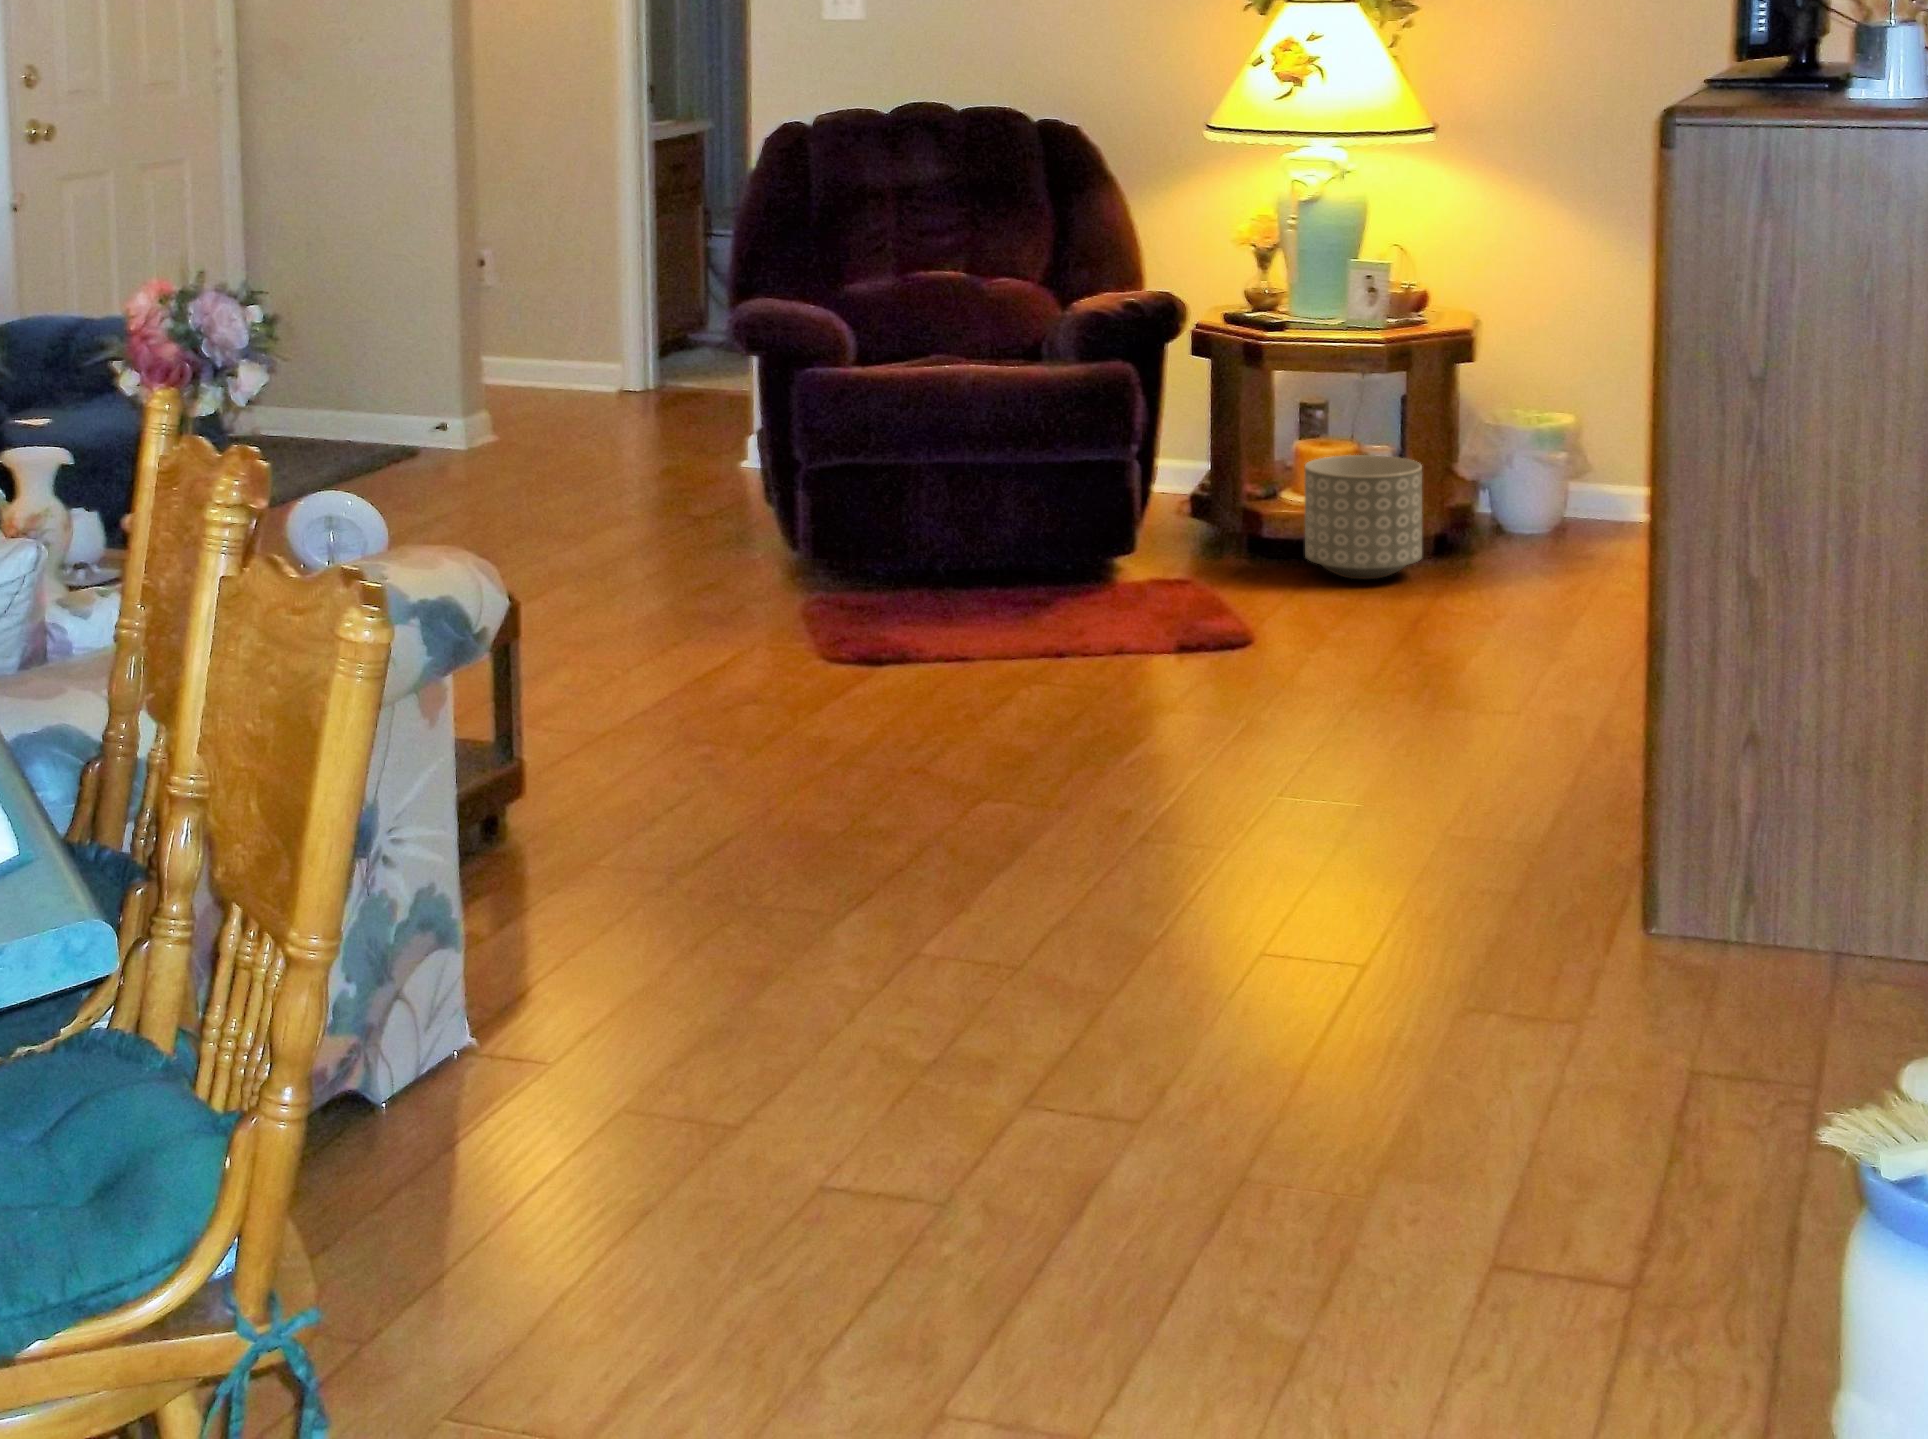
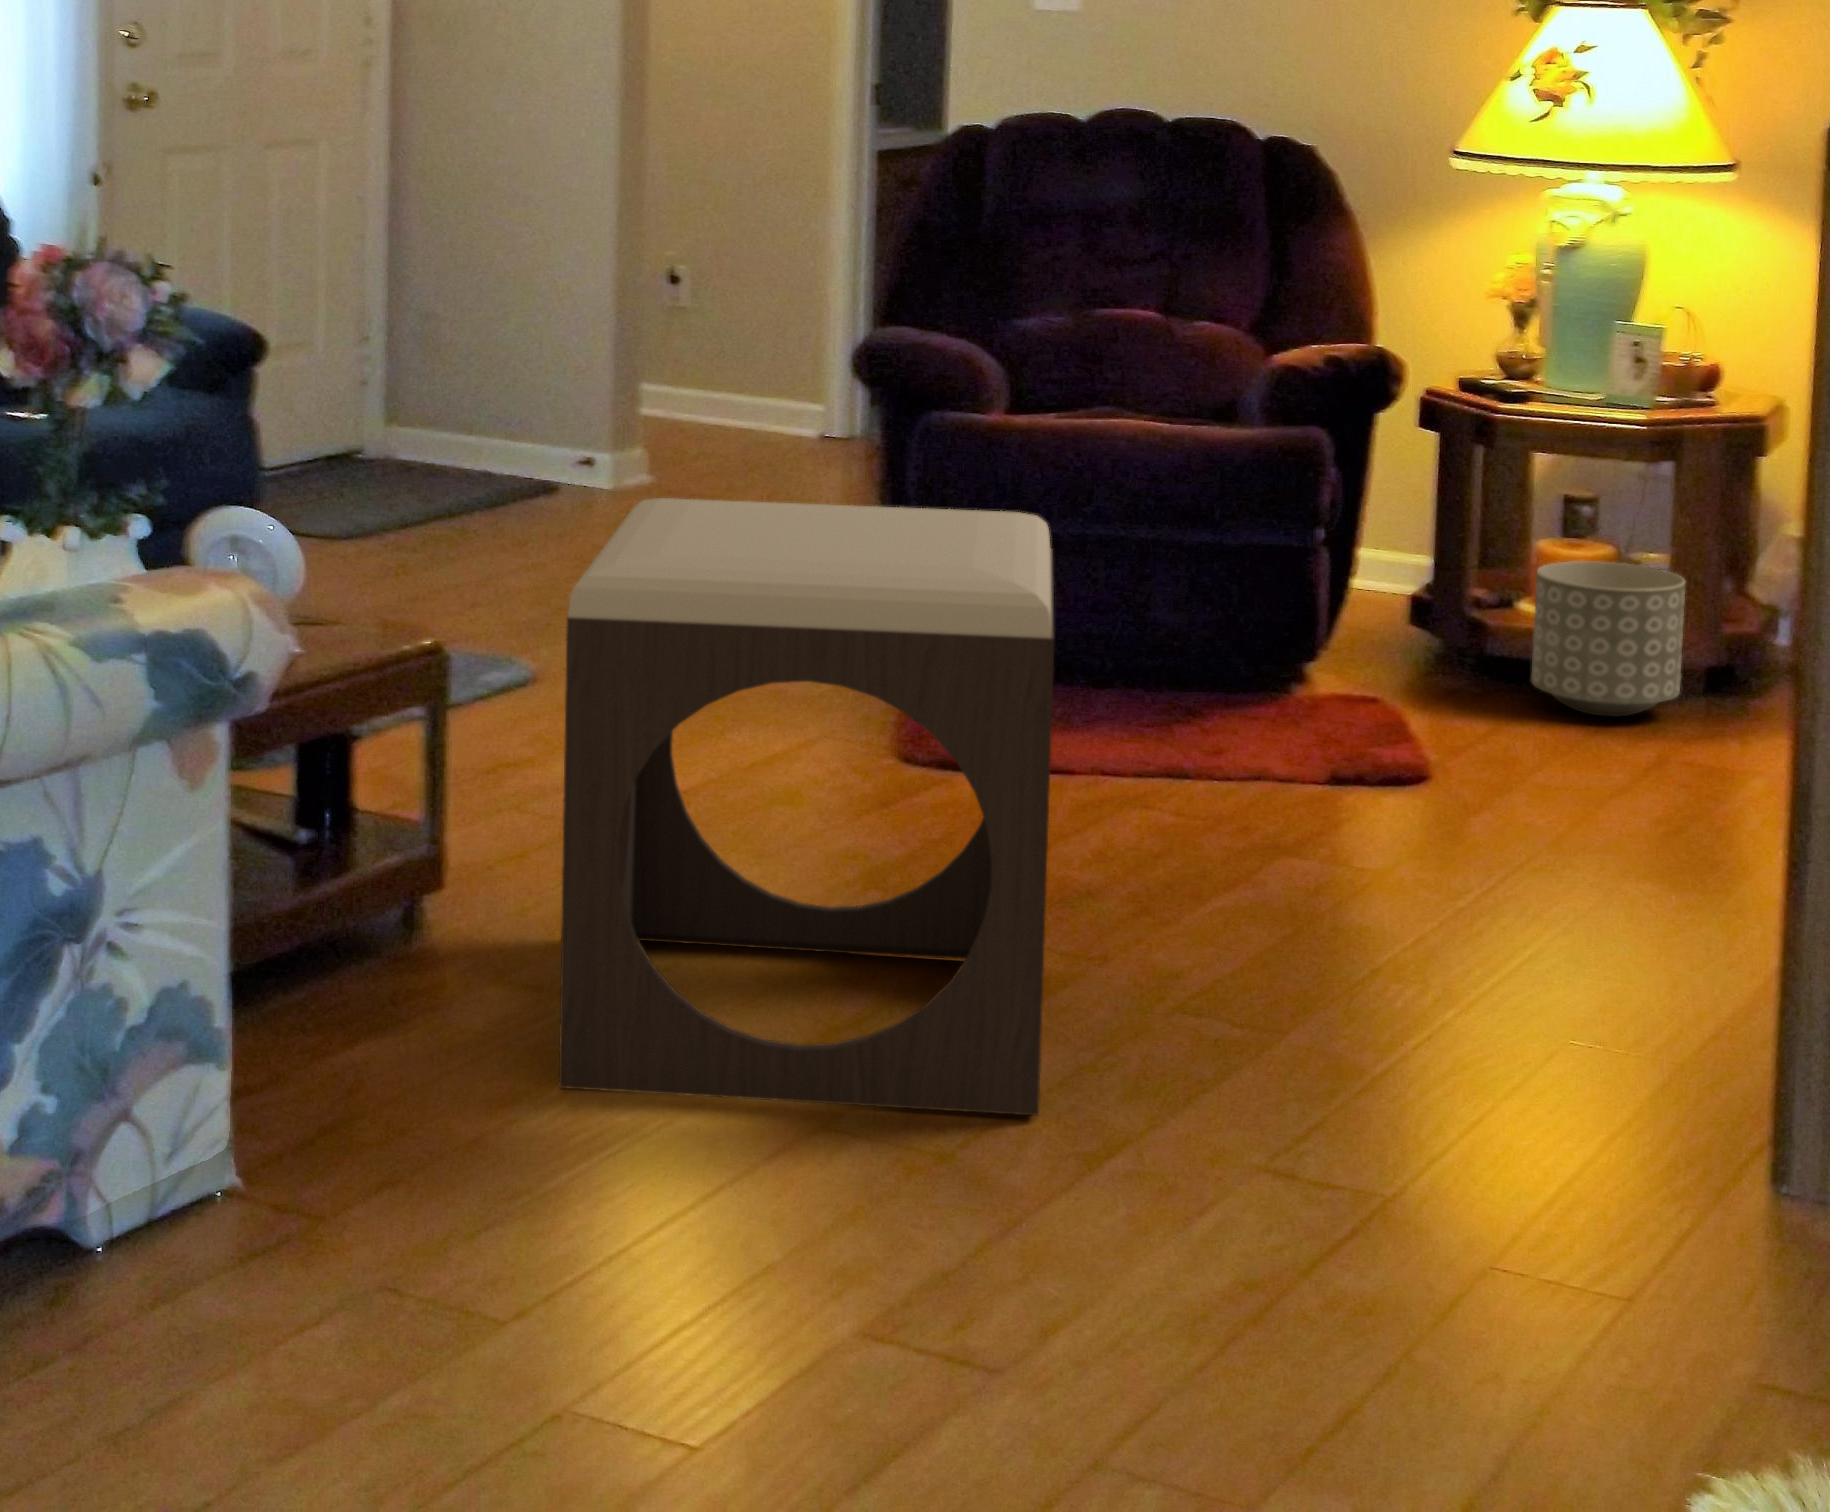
footstool: none [663,450,1070,945] -> present [559,498,1055,1115]

